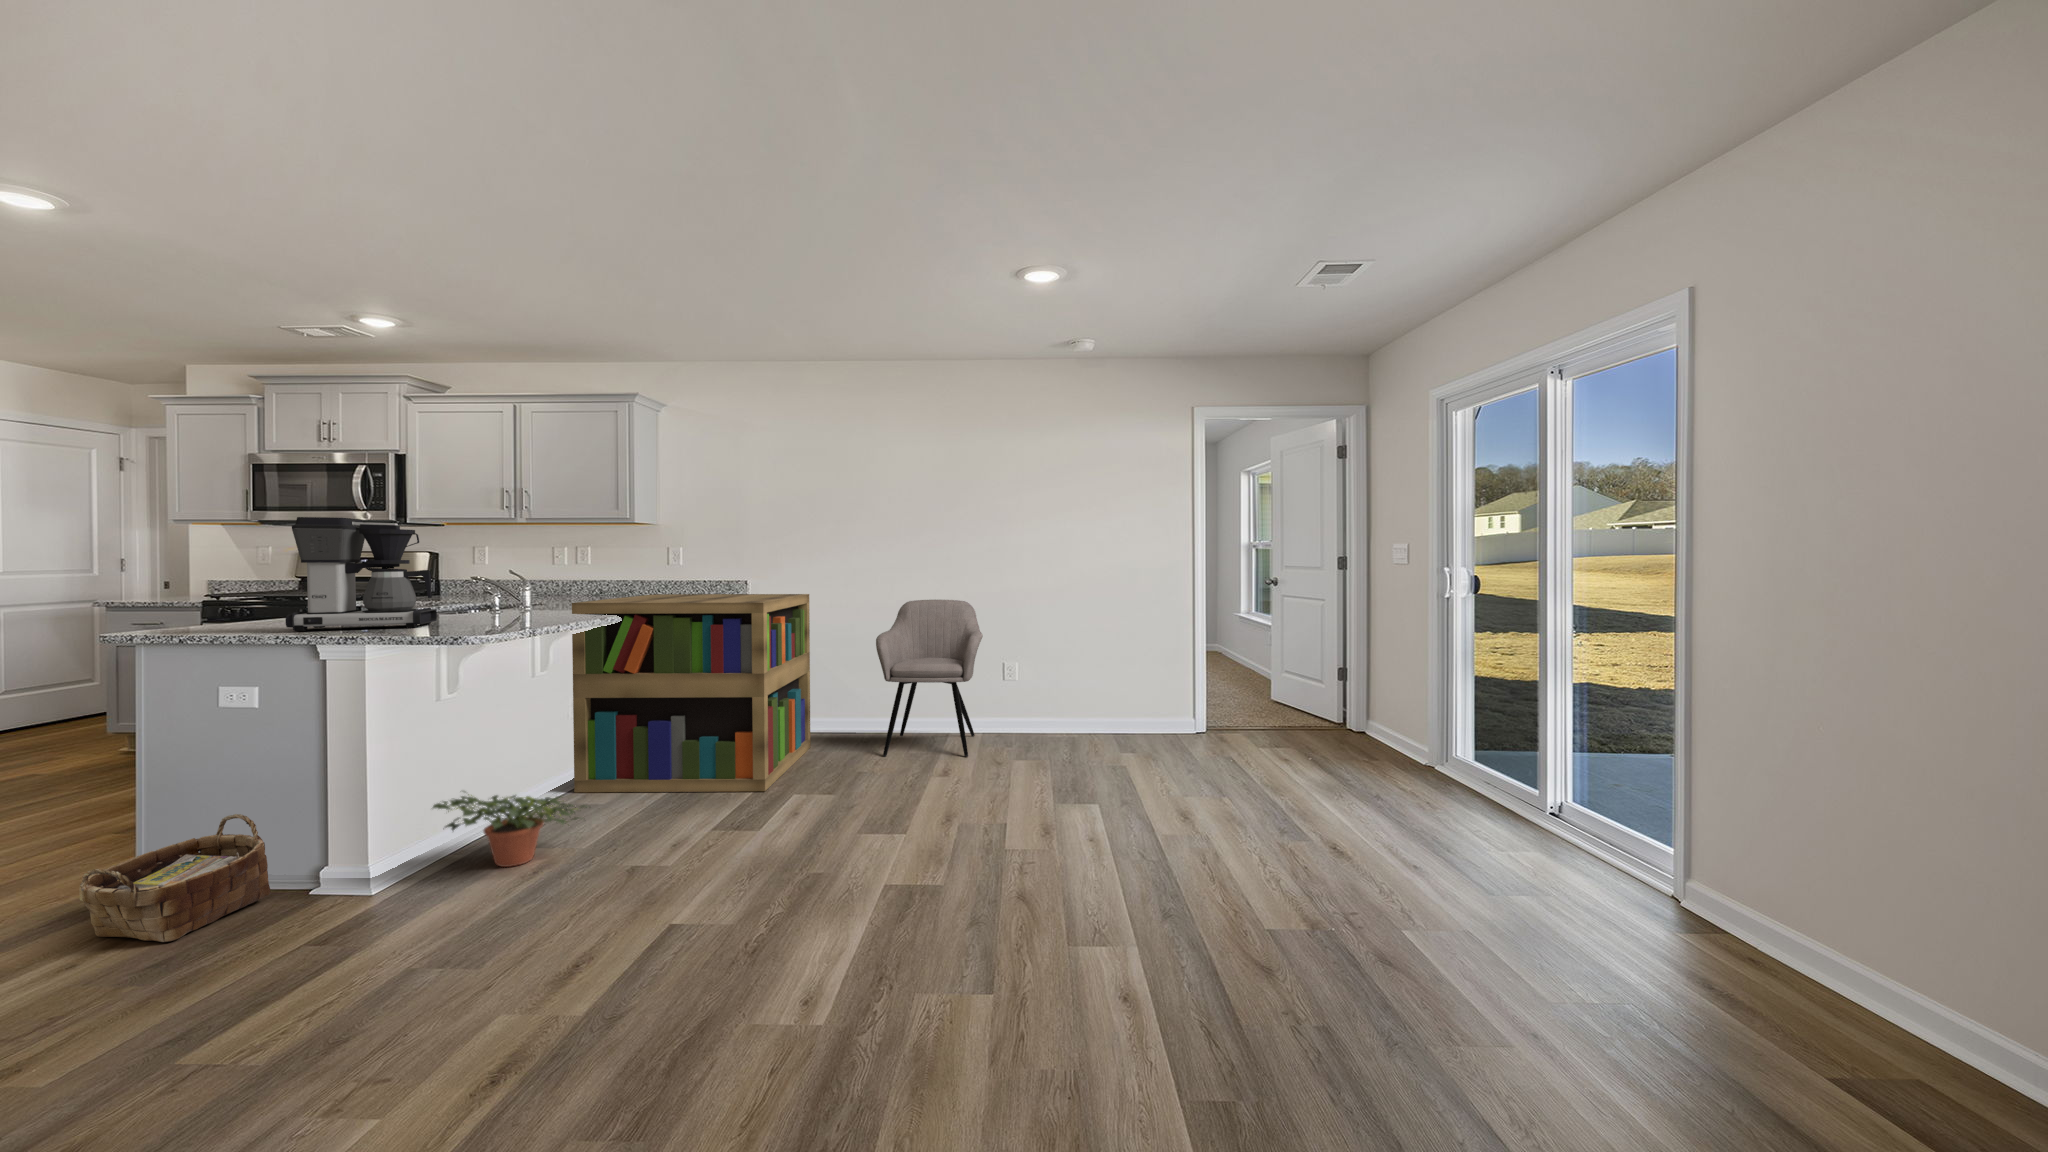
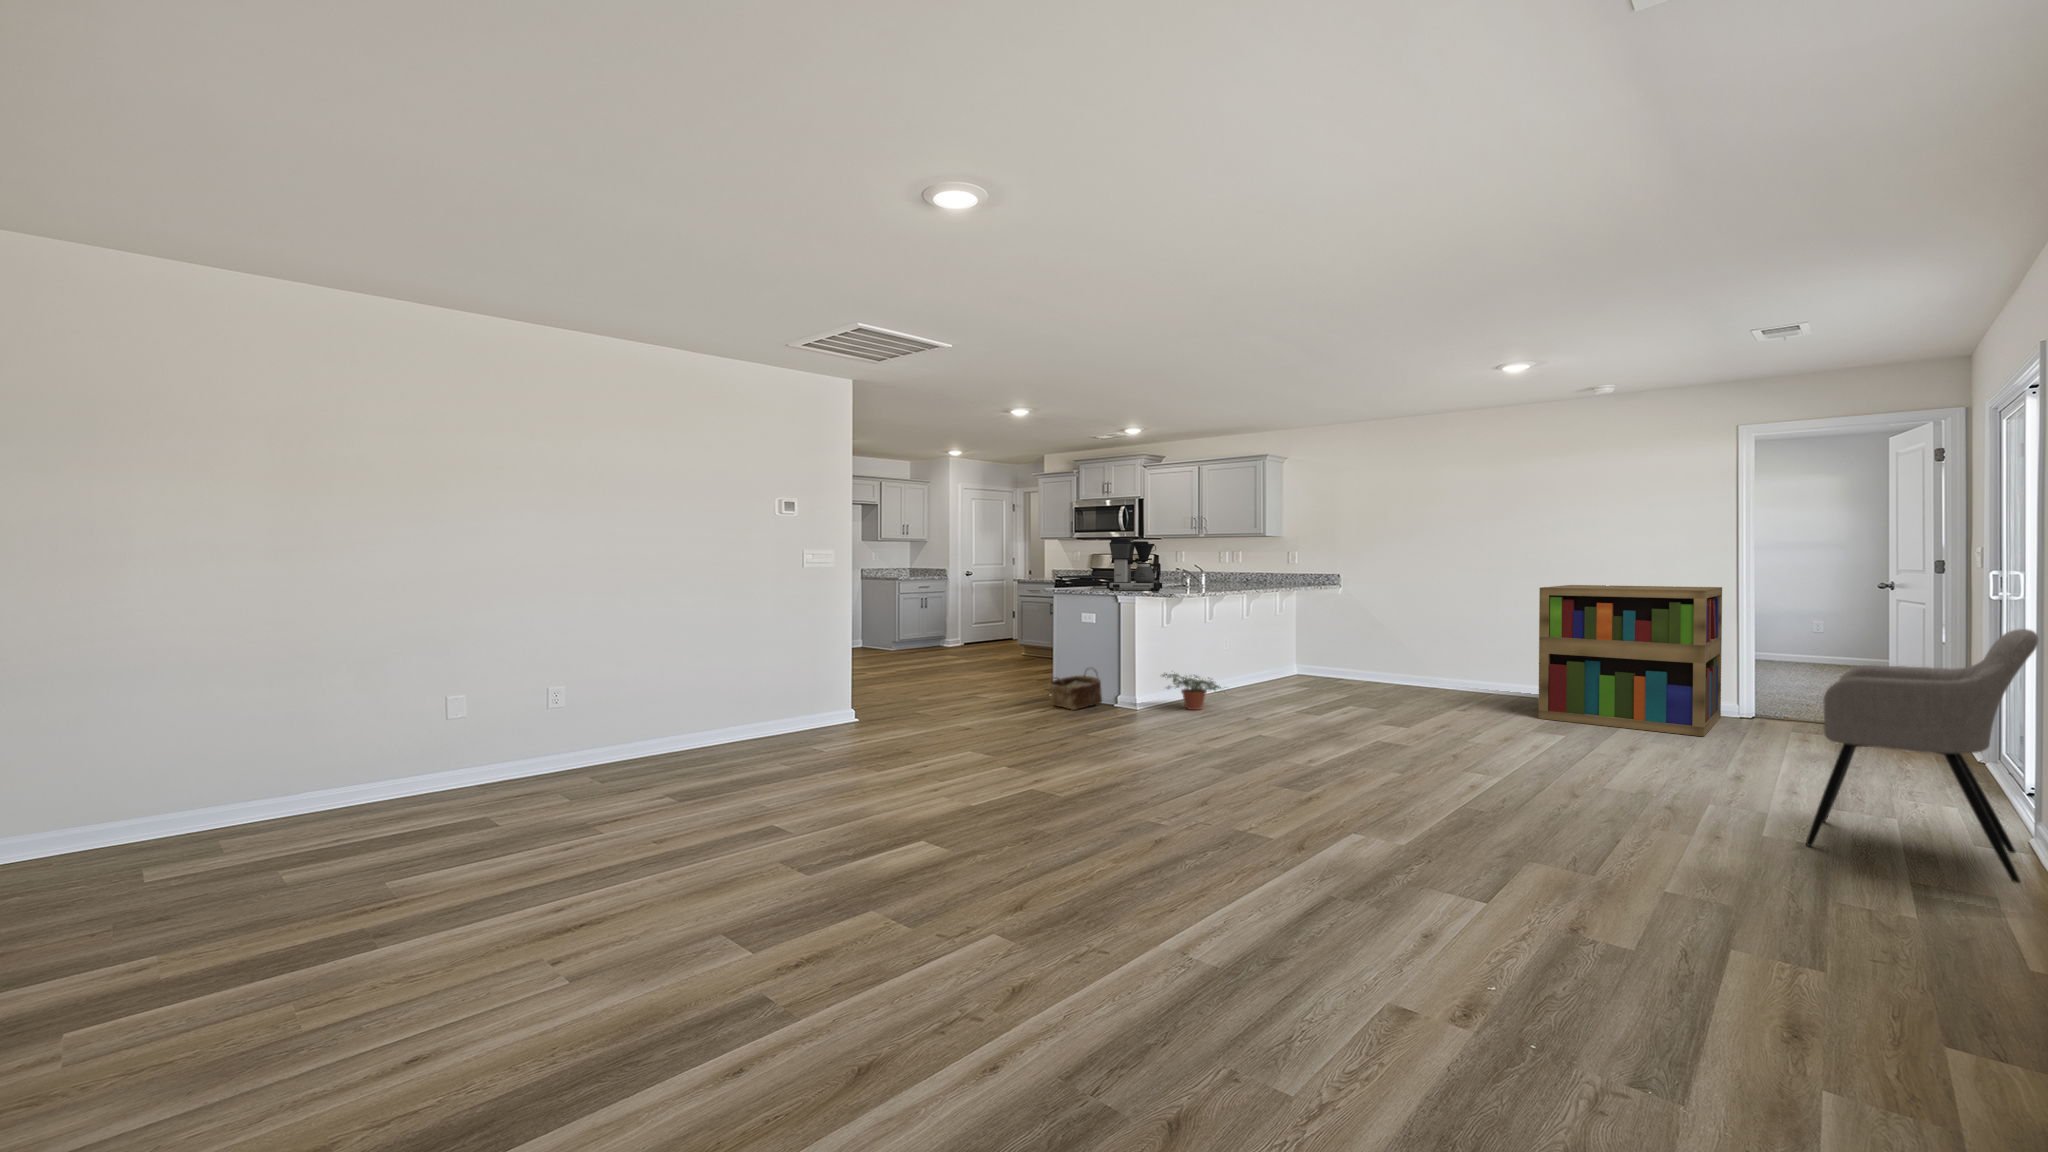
bookshelf: present [572,594,810,792] -> present [1538,585,1722,736]
armchair: present [876,599,983,757] -> present [1806,629,2038,883]

